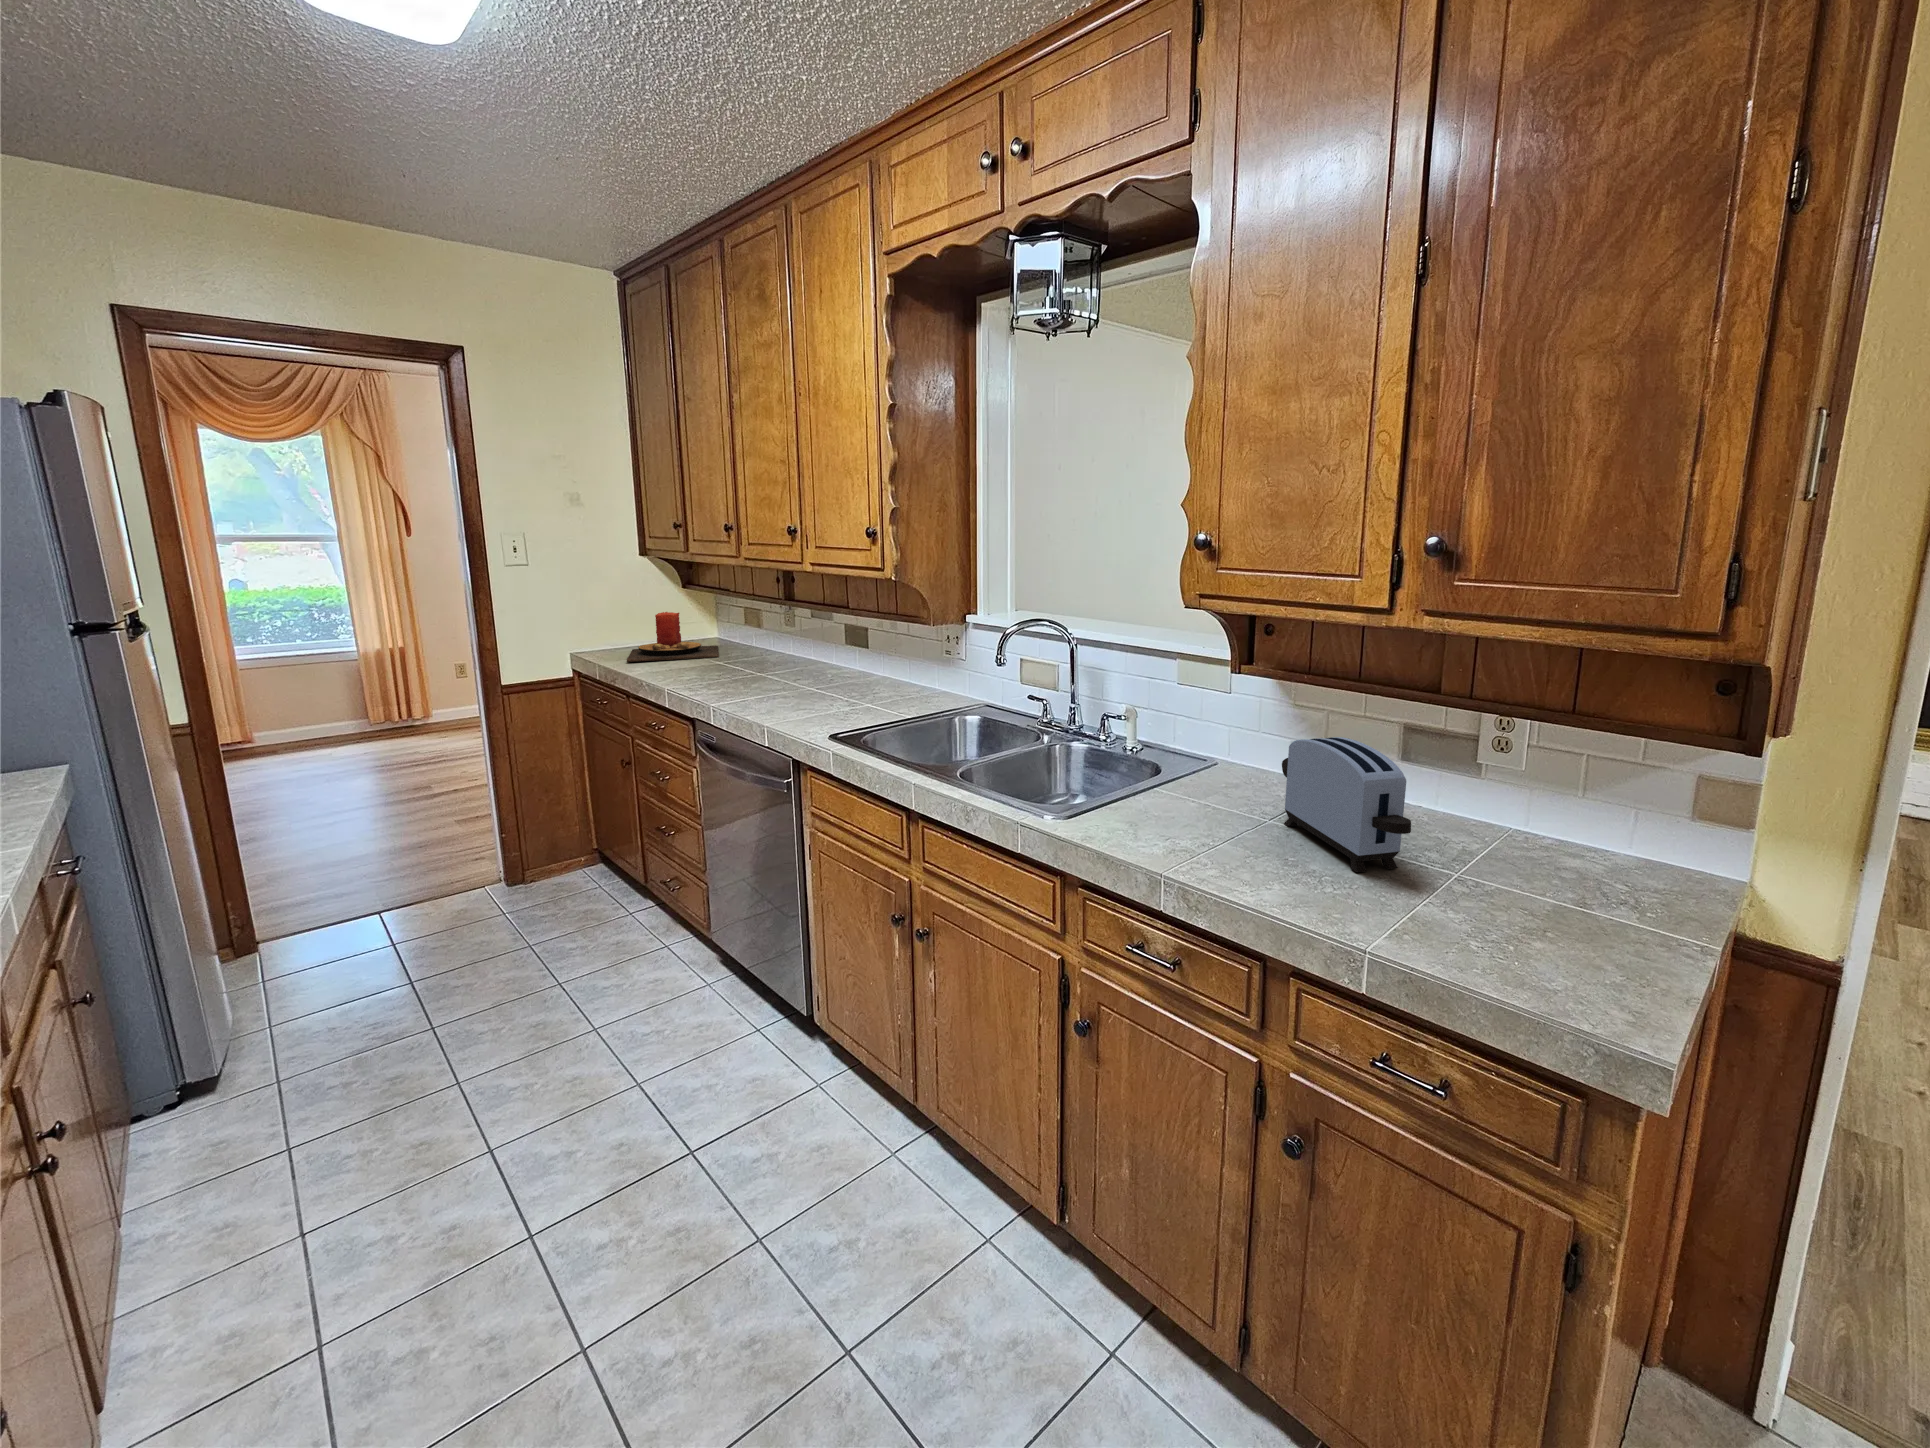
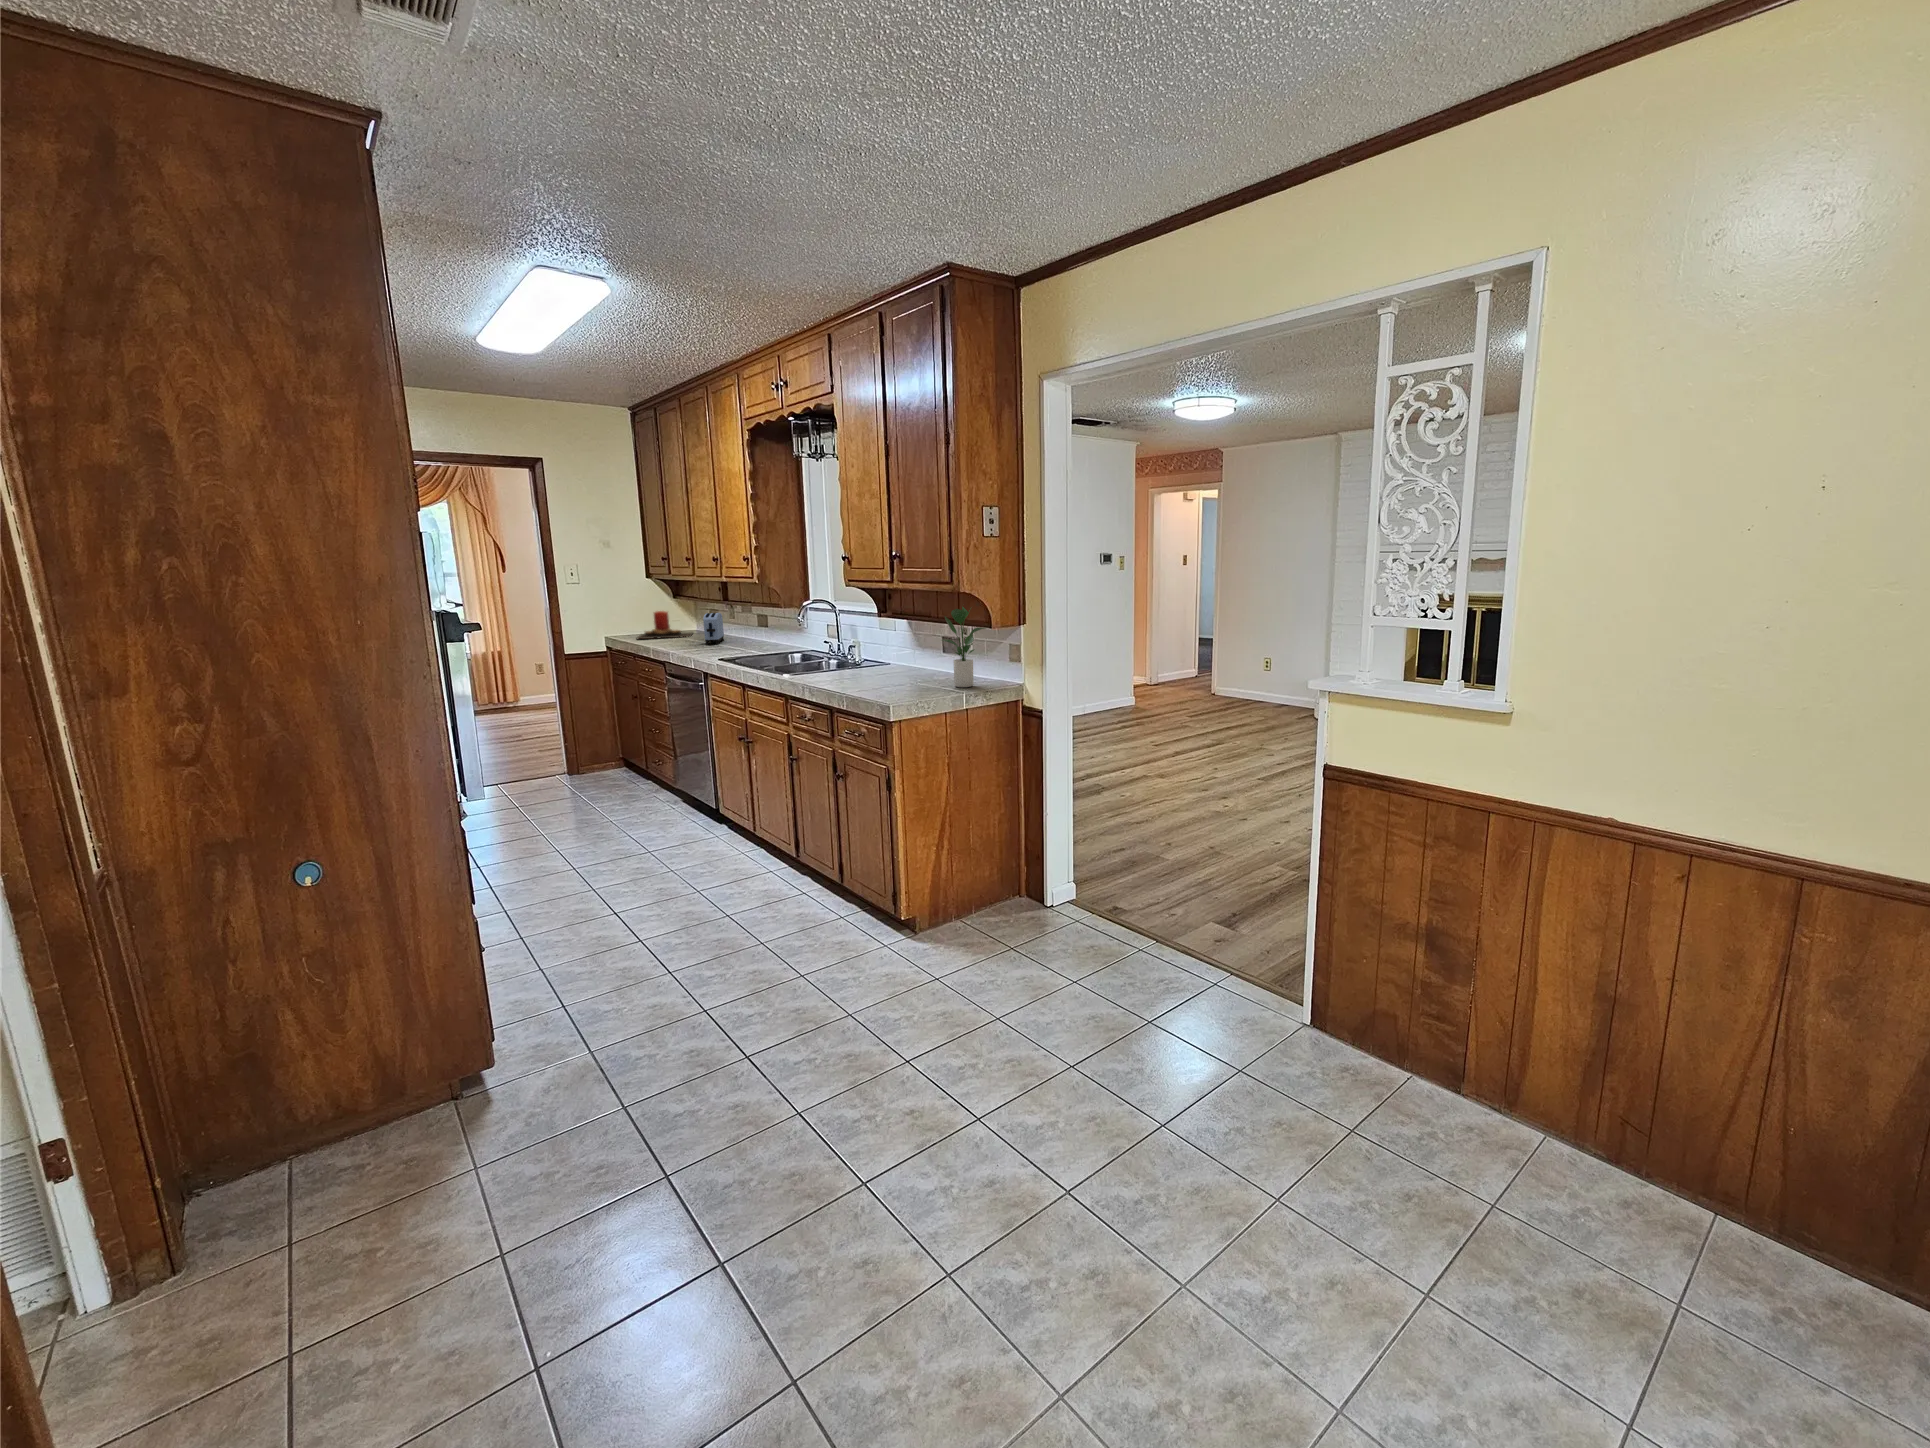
potted plant: none [1534,649,1666,892] -> present [942,606,986,687]
toaster: present [1282,737,1411,872] -> present [703,613,724,645]

